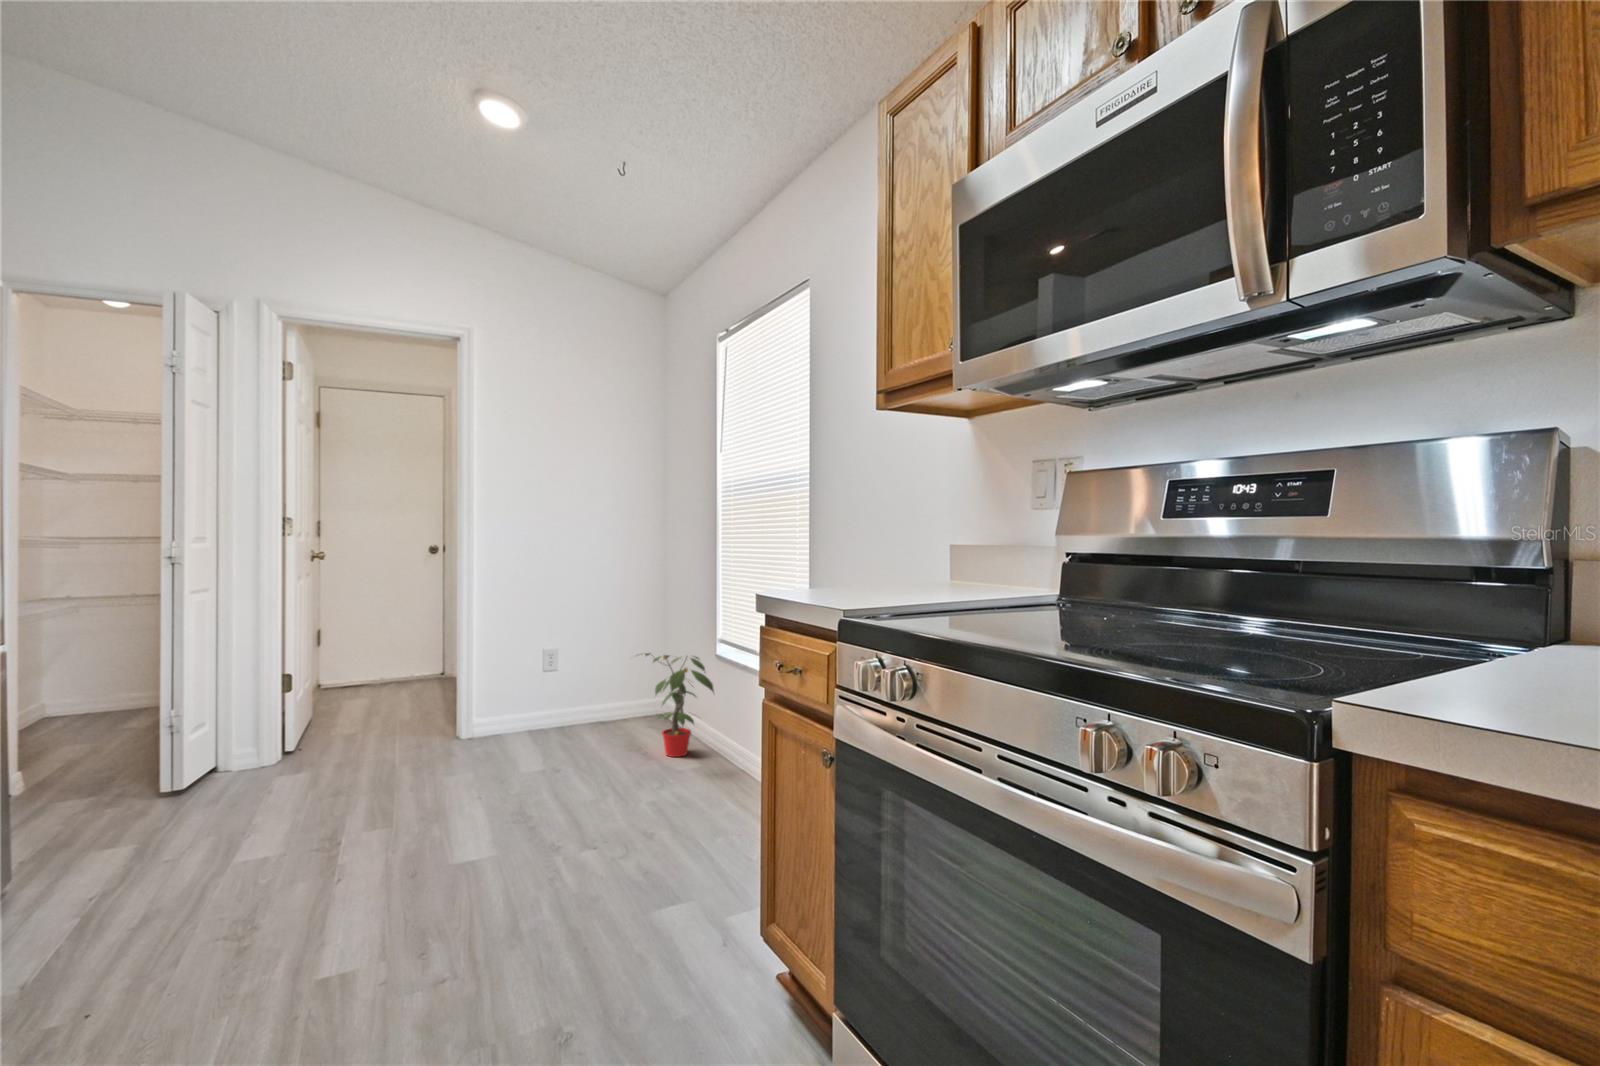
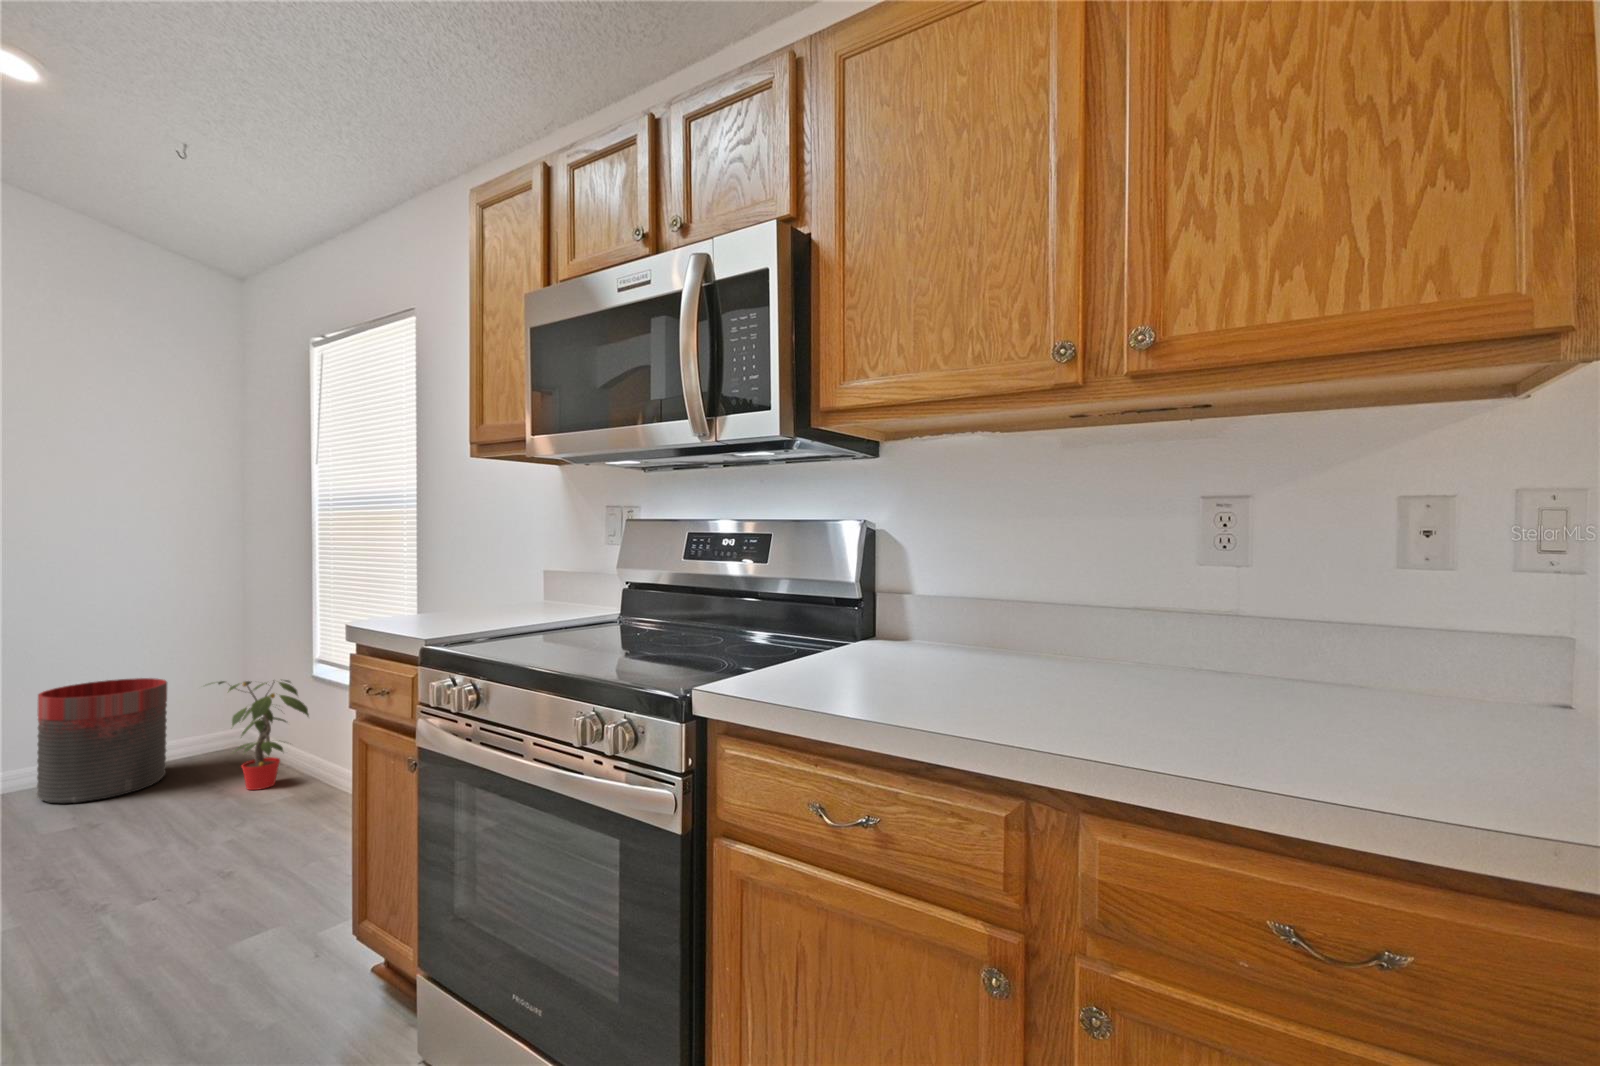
trash can: none [527,645,610,747] -> present [37,678,167,803]

